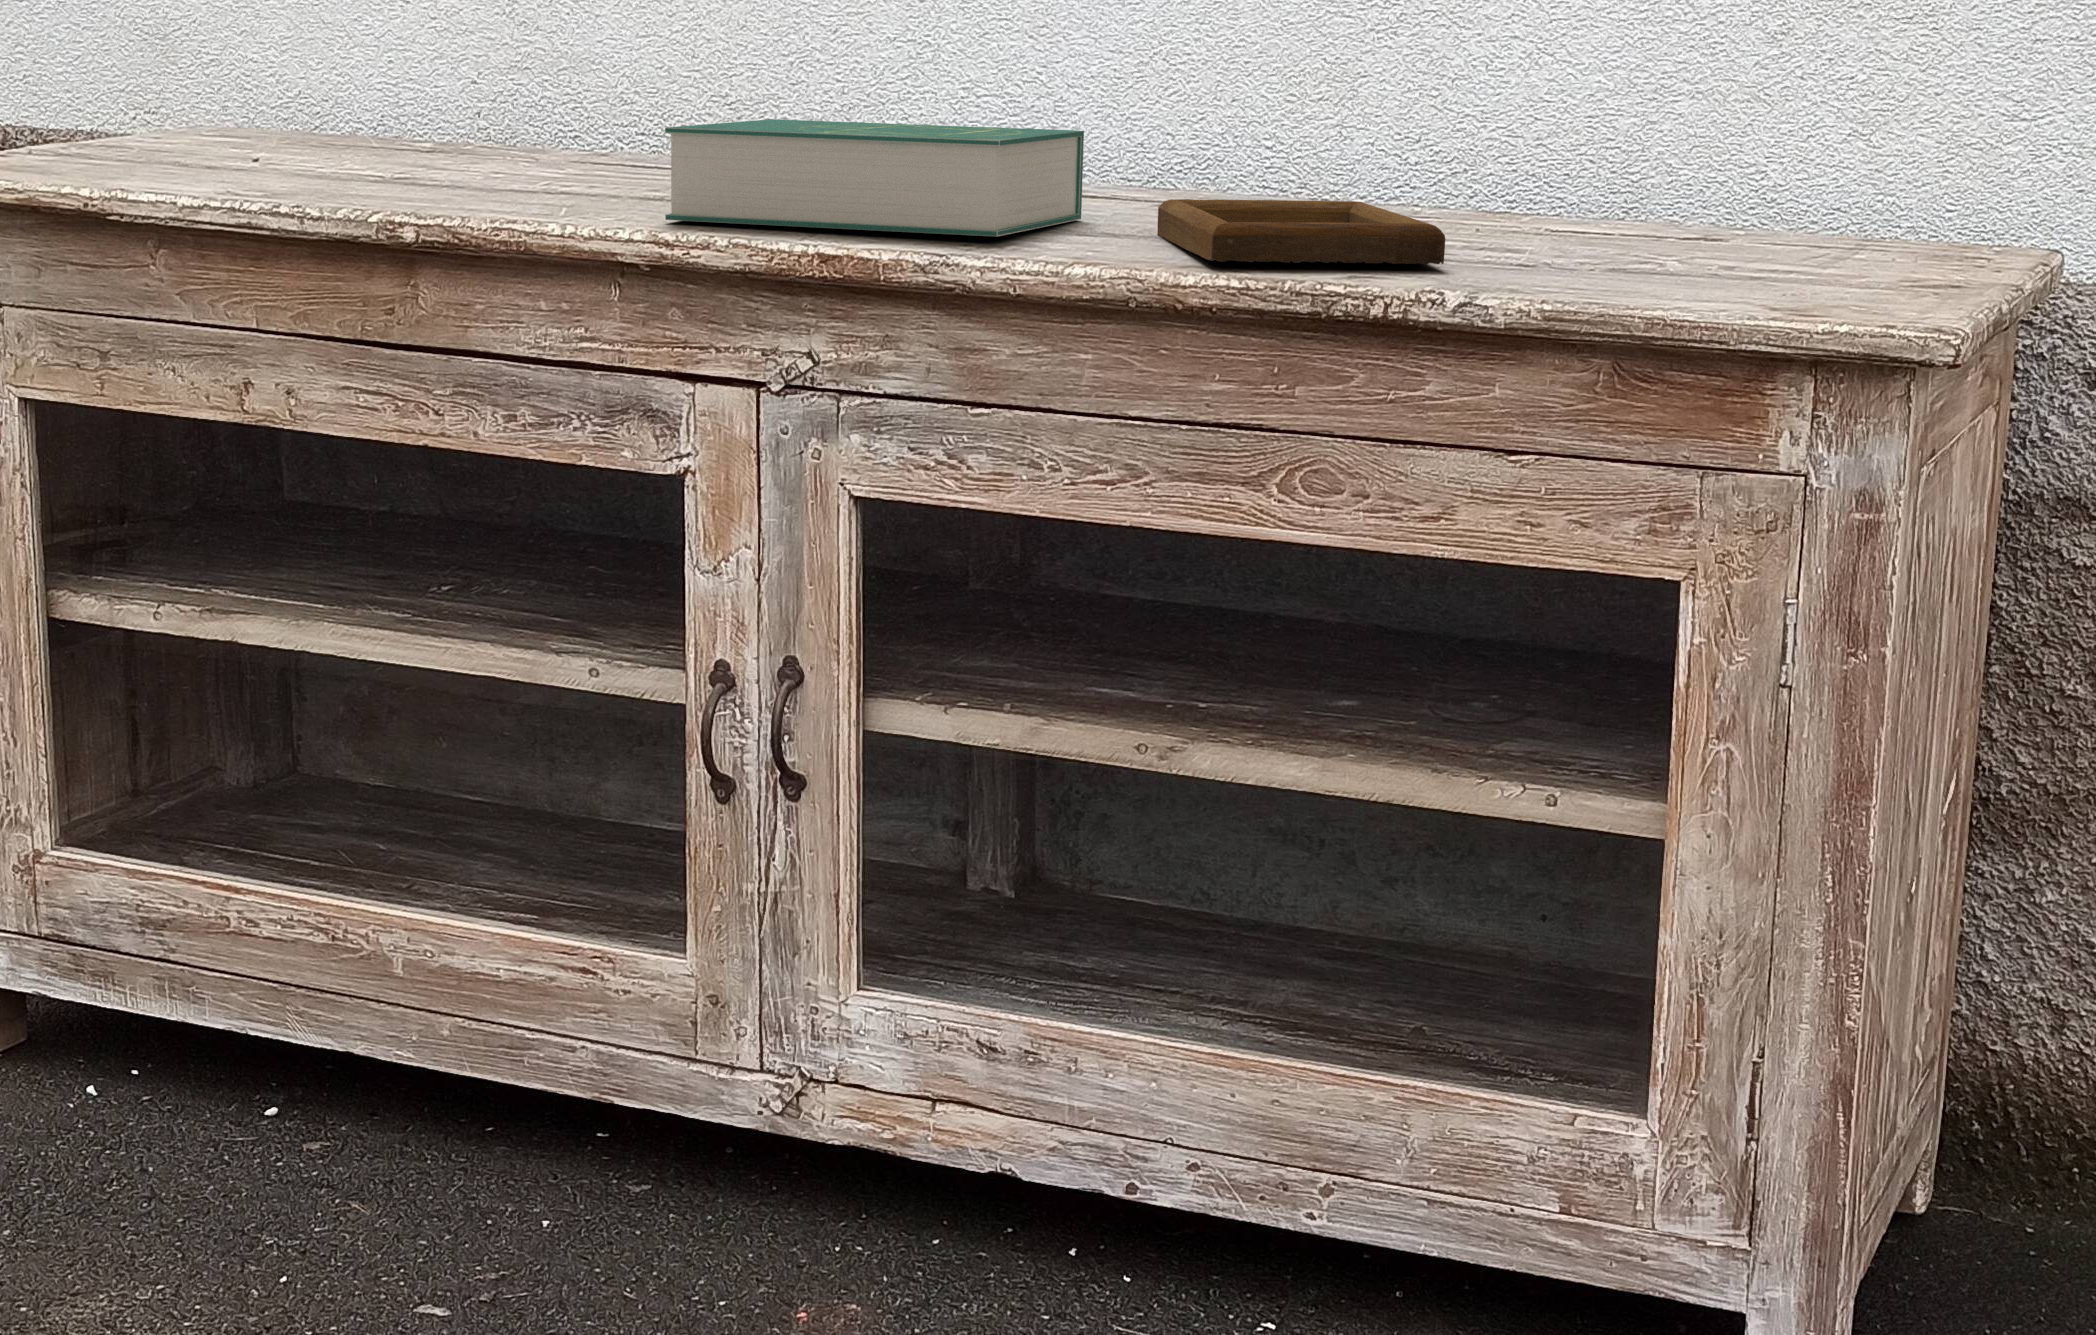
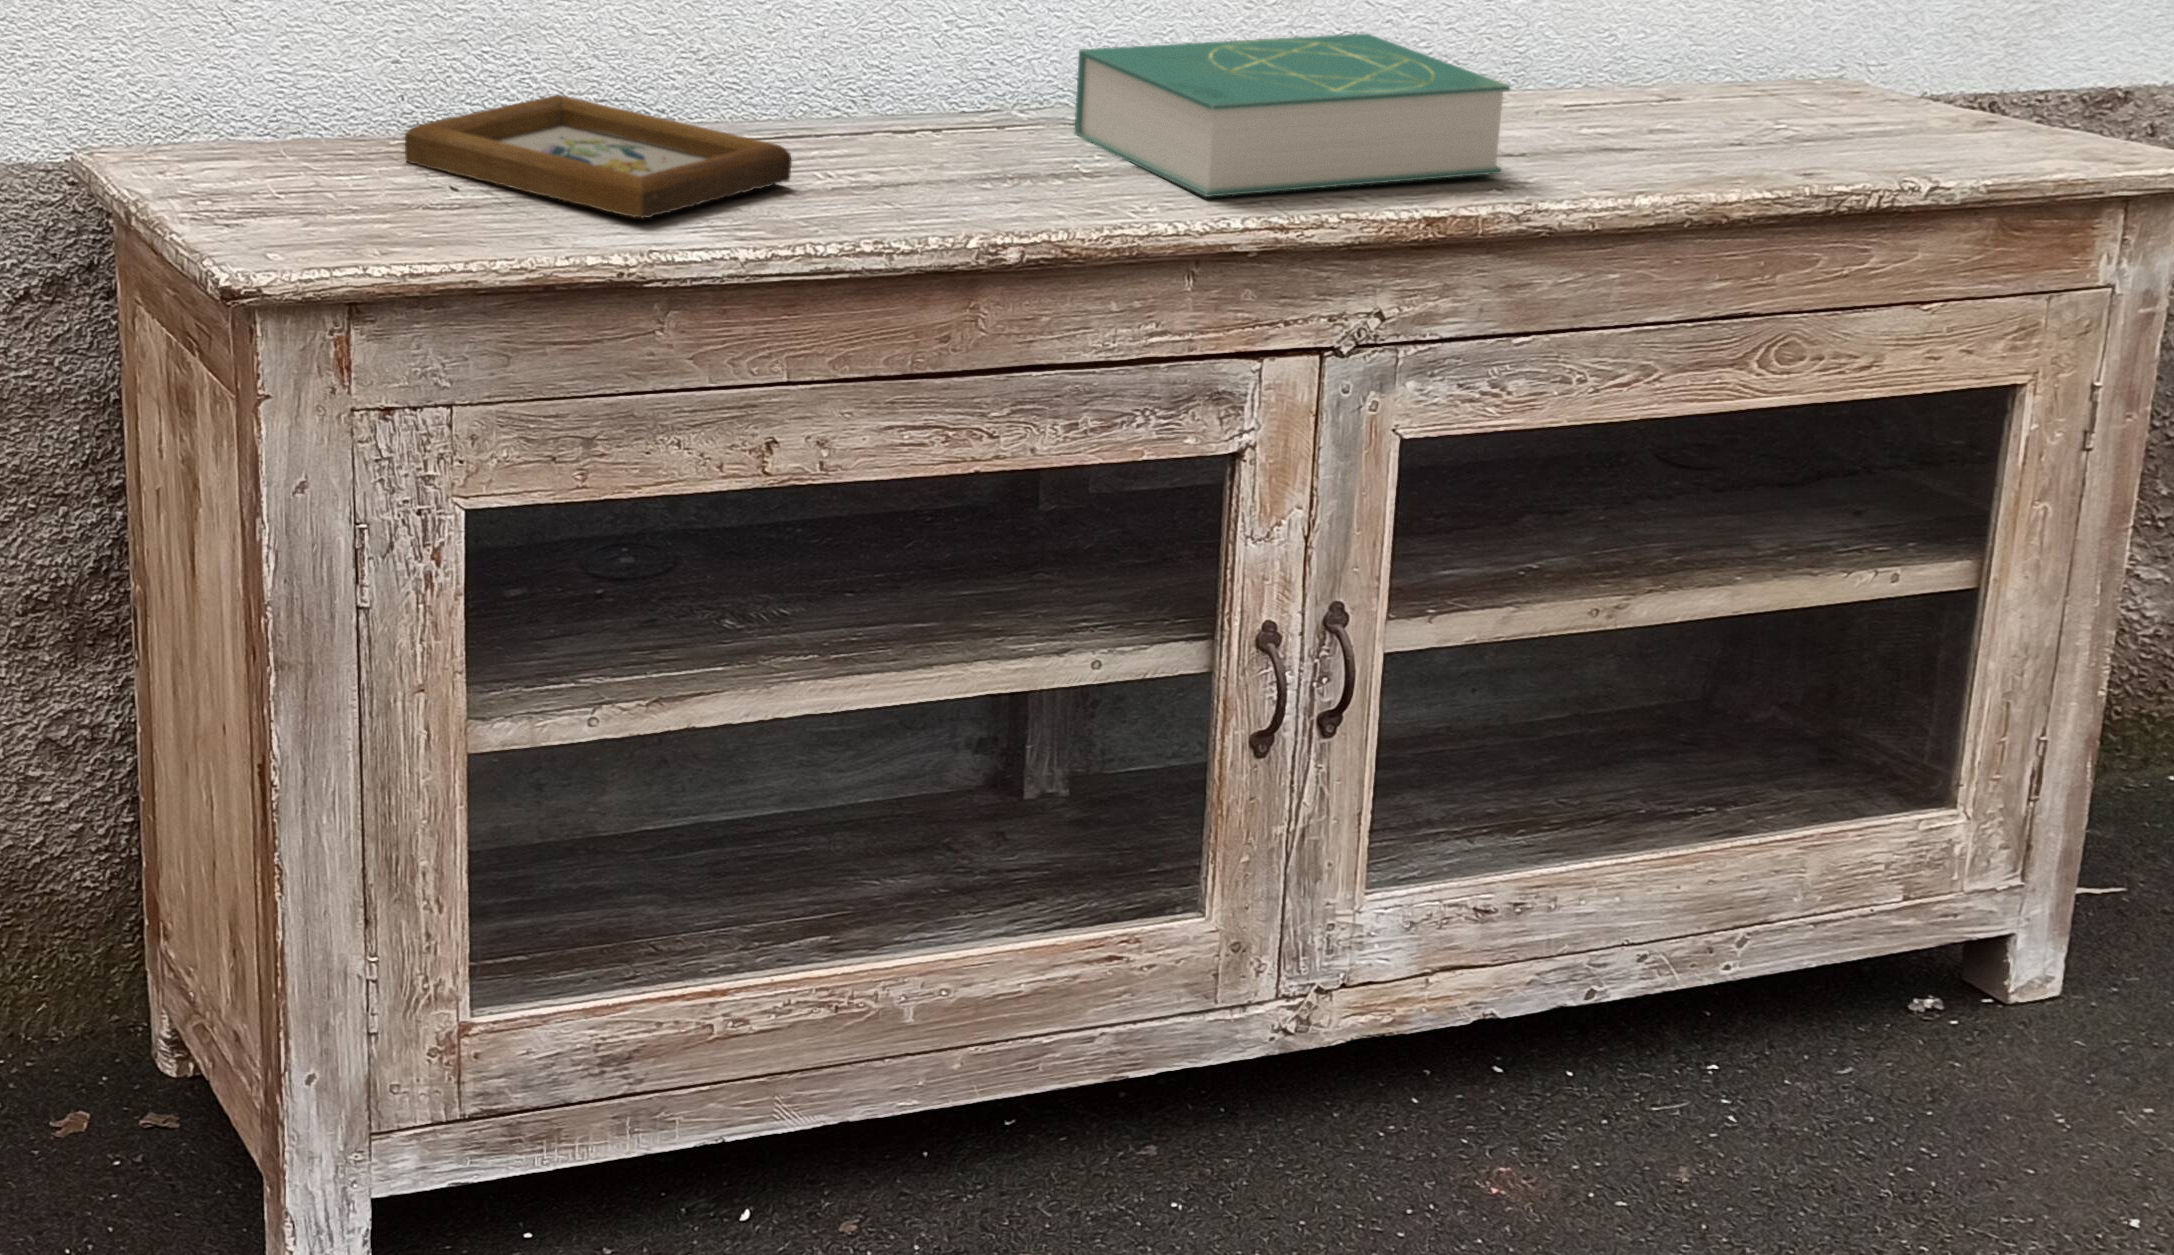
picture frame: present [1158,199,1445,264] -> present [405,95,792,218]

